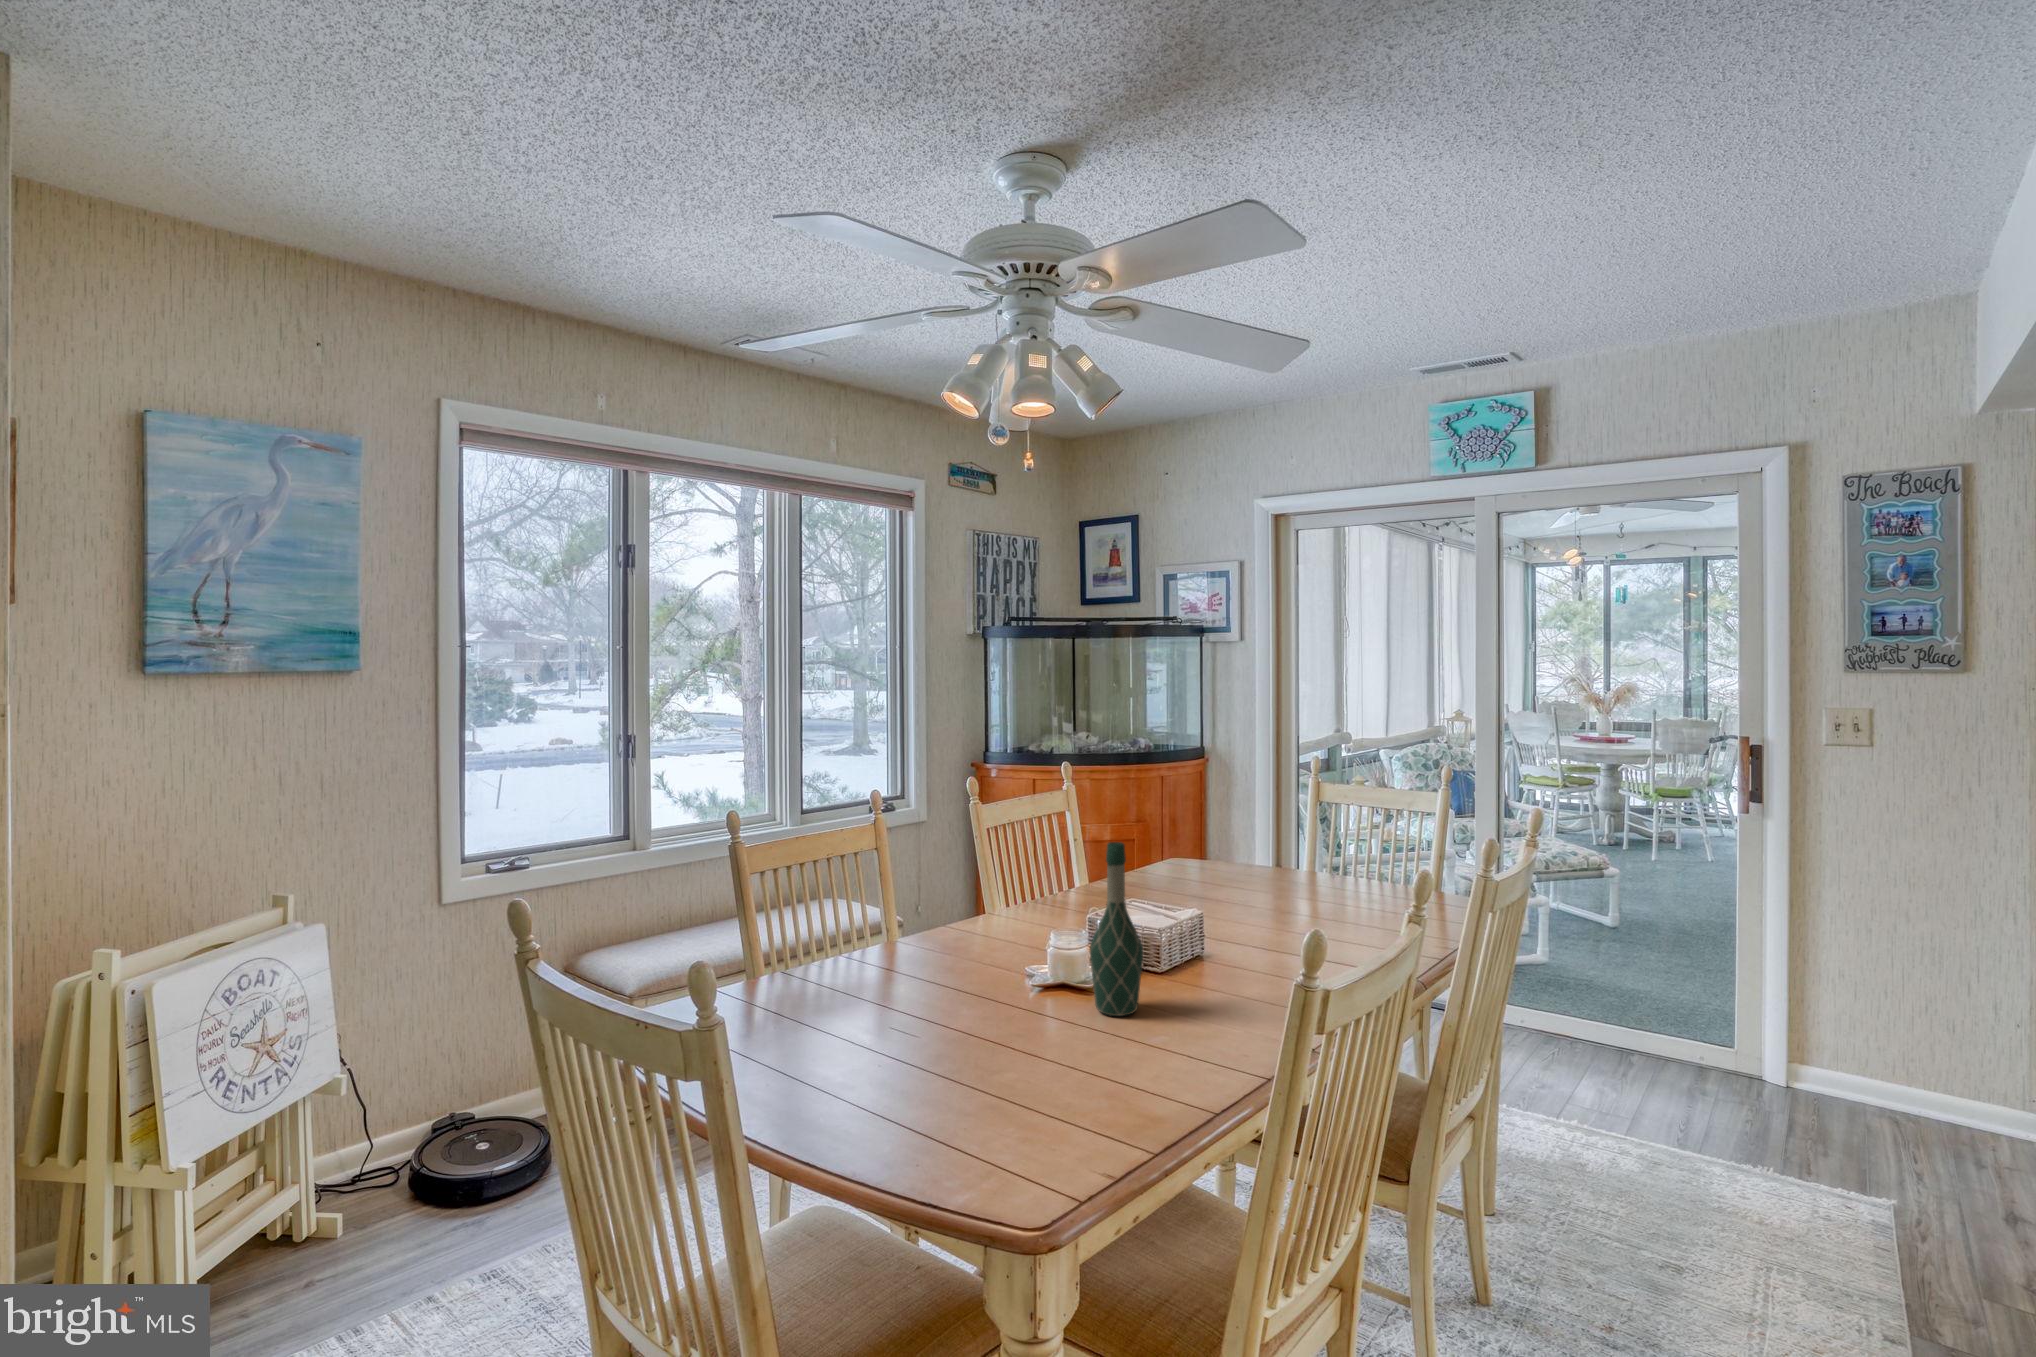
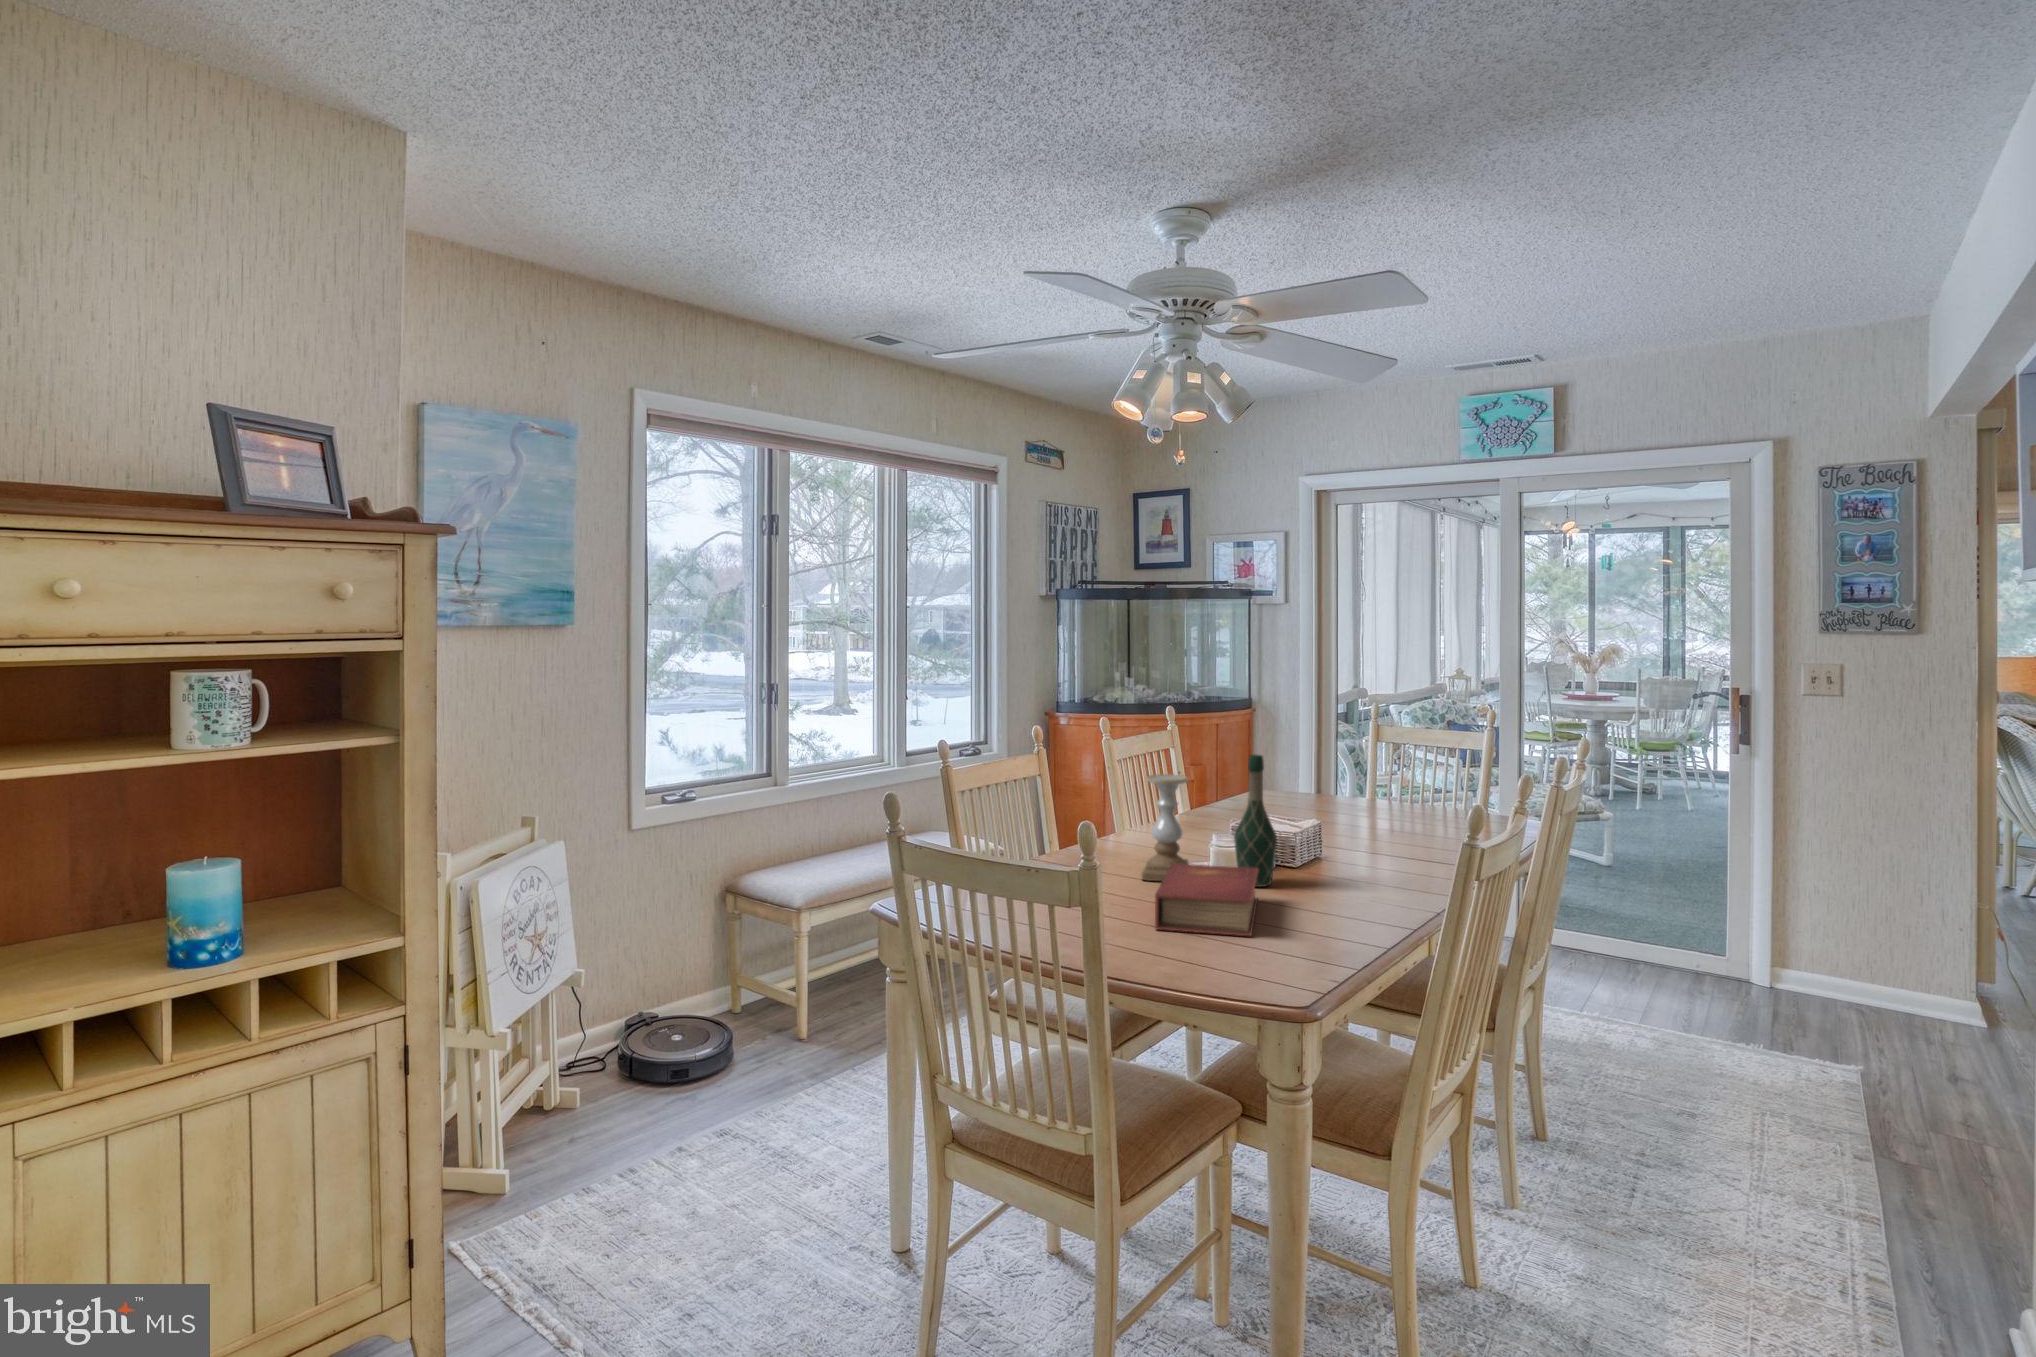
candle holder: none [974,864,1044,1008] -> present [1142,774,1189,881]
book: none [943,988,1108,1112] -> present [1155,863,1258,936]

